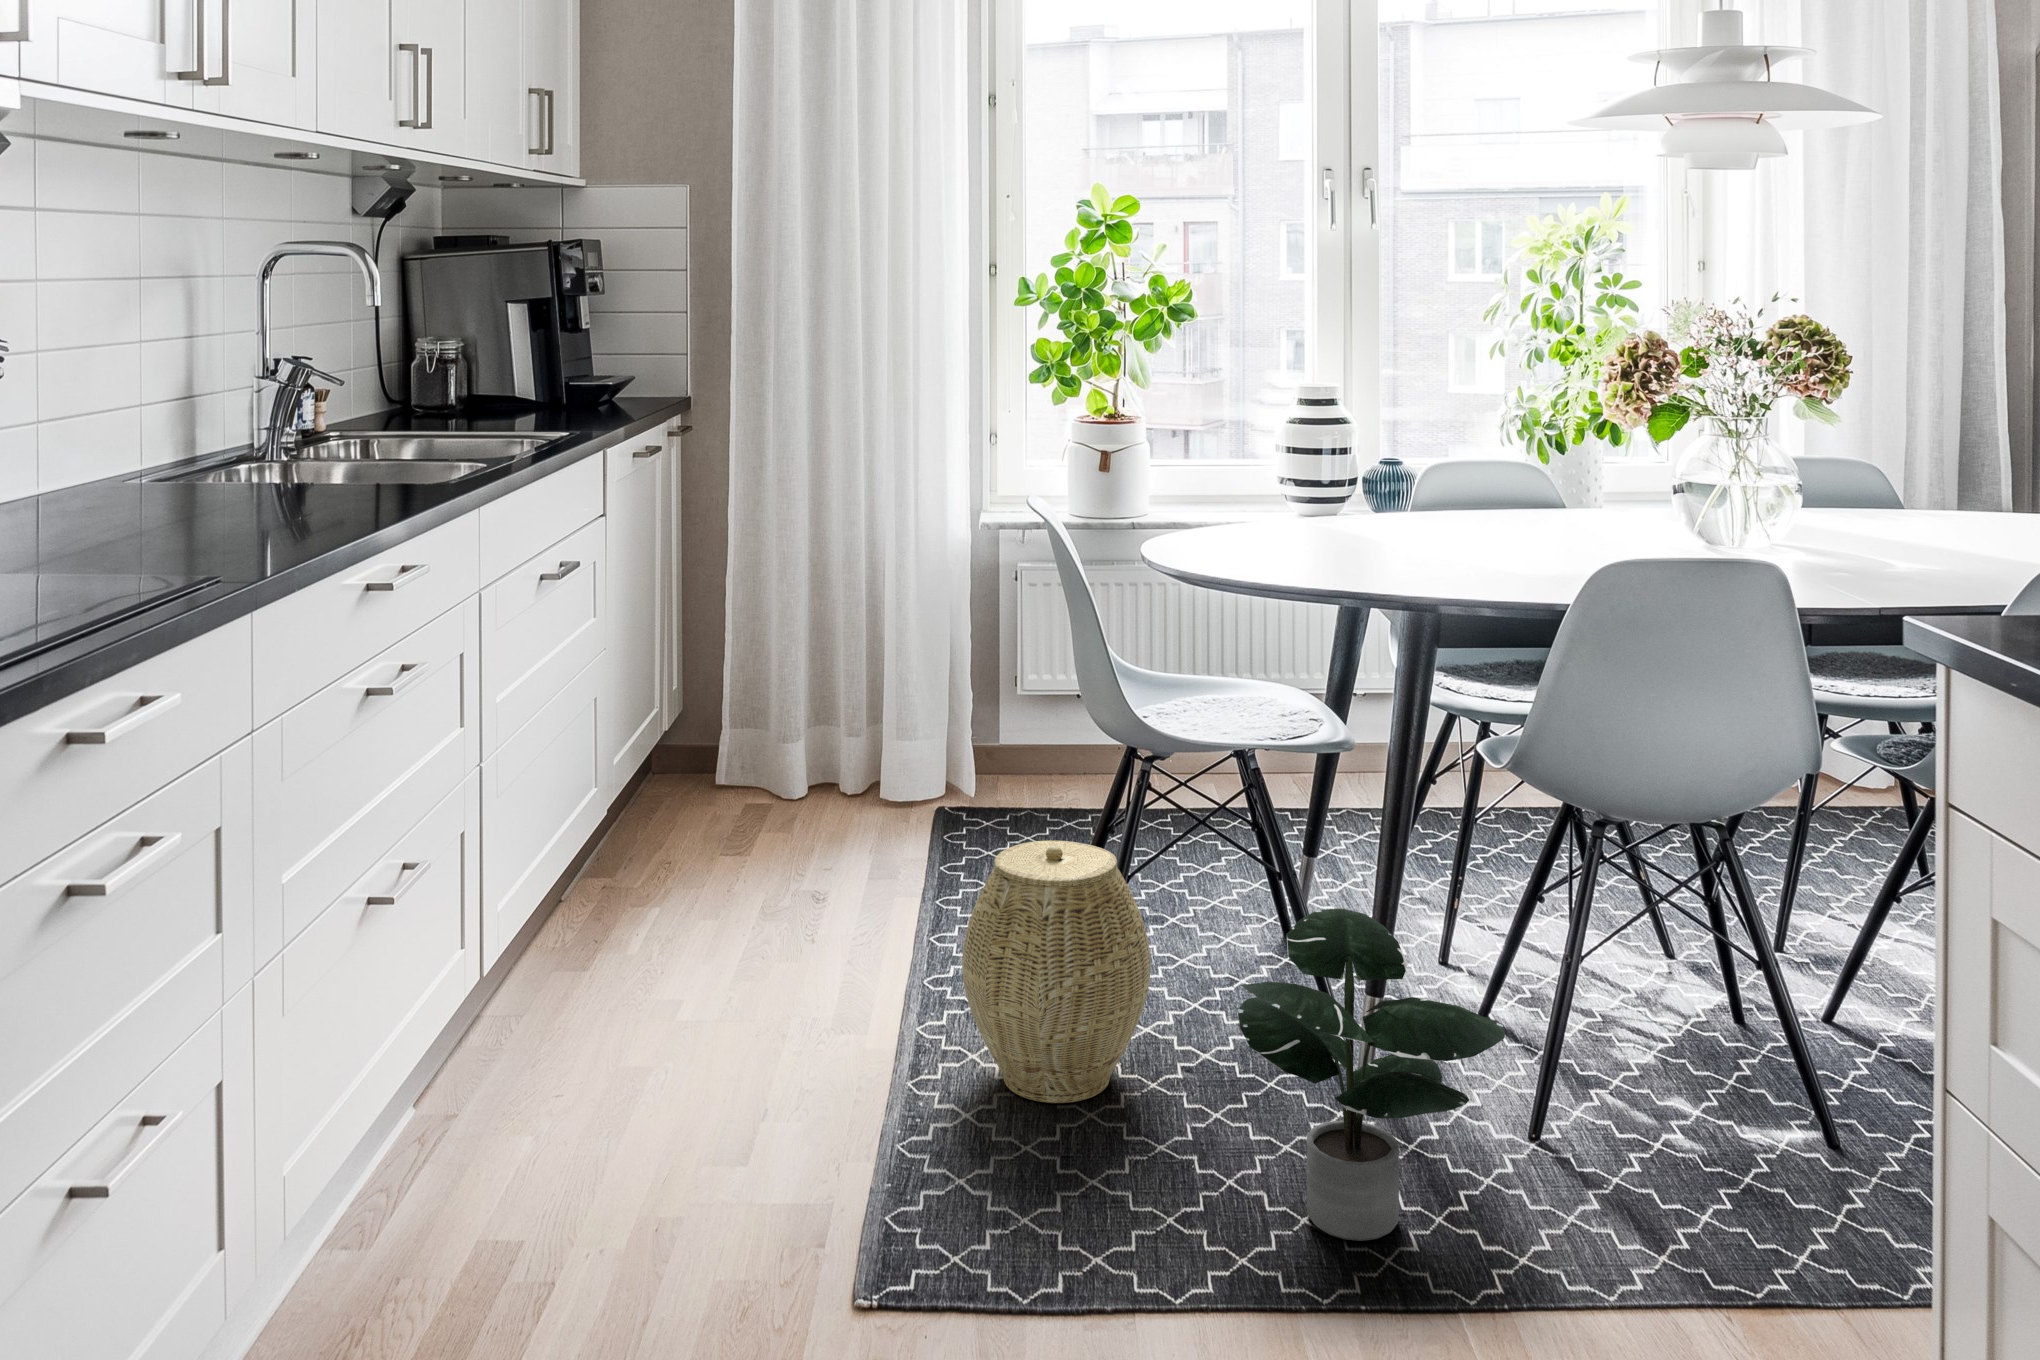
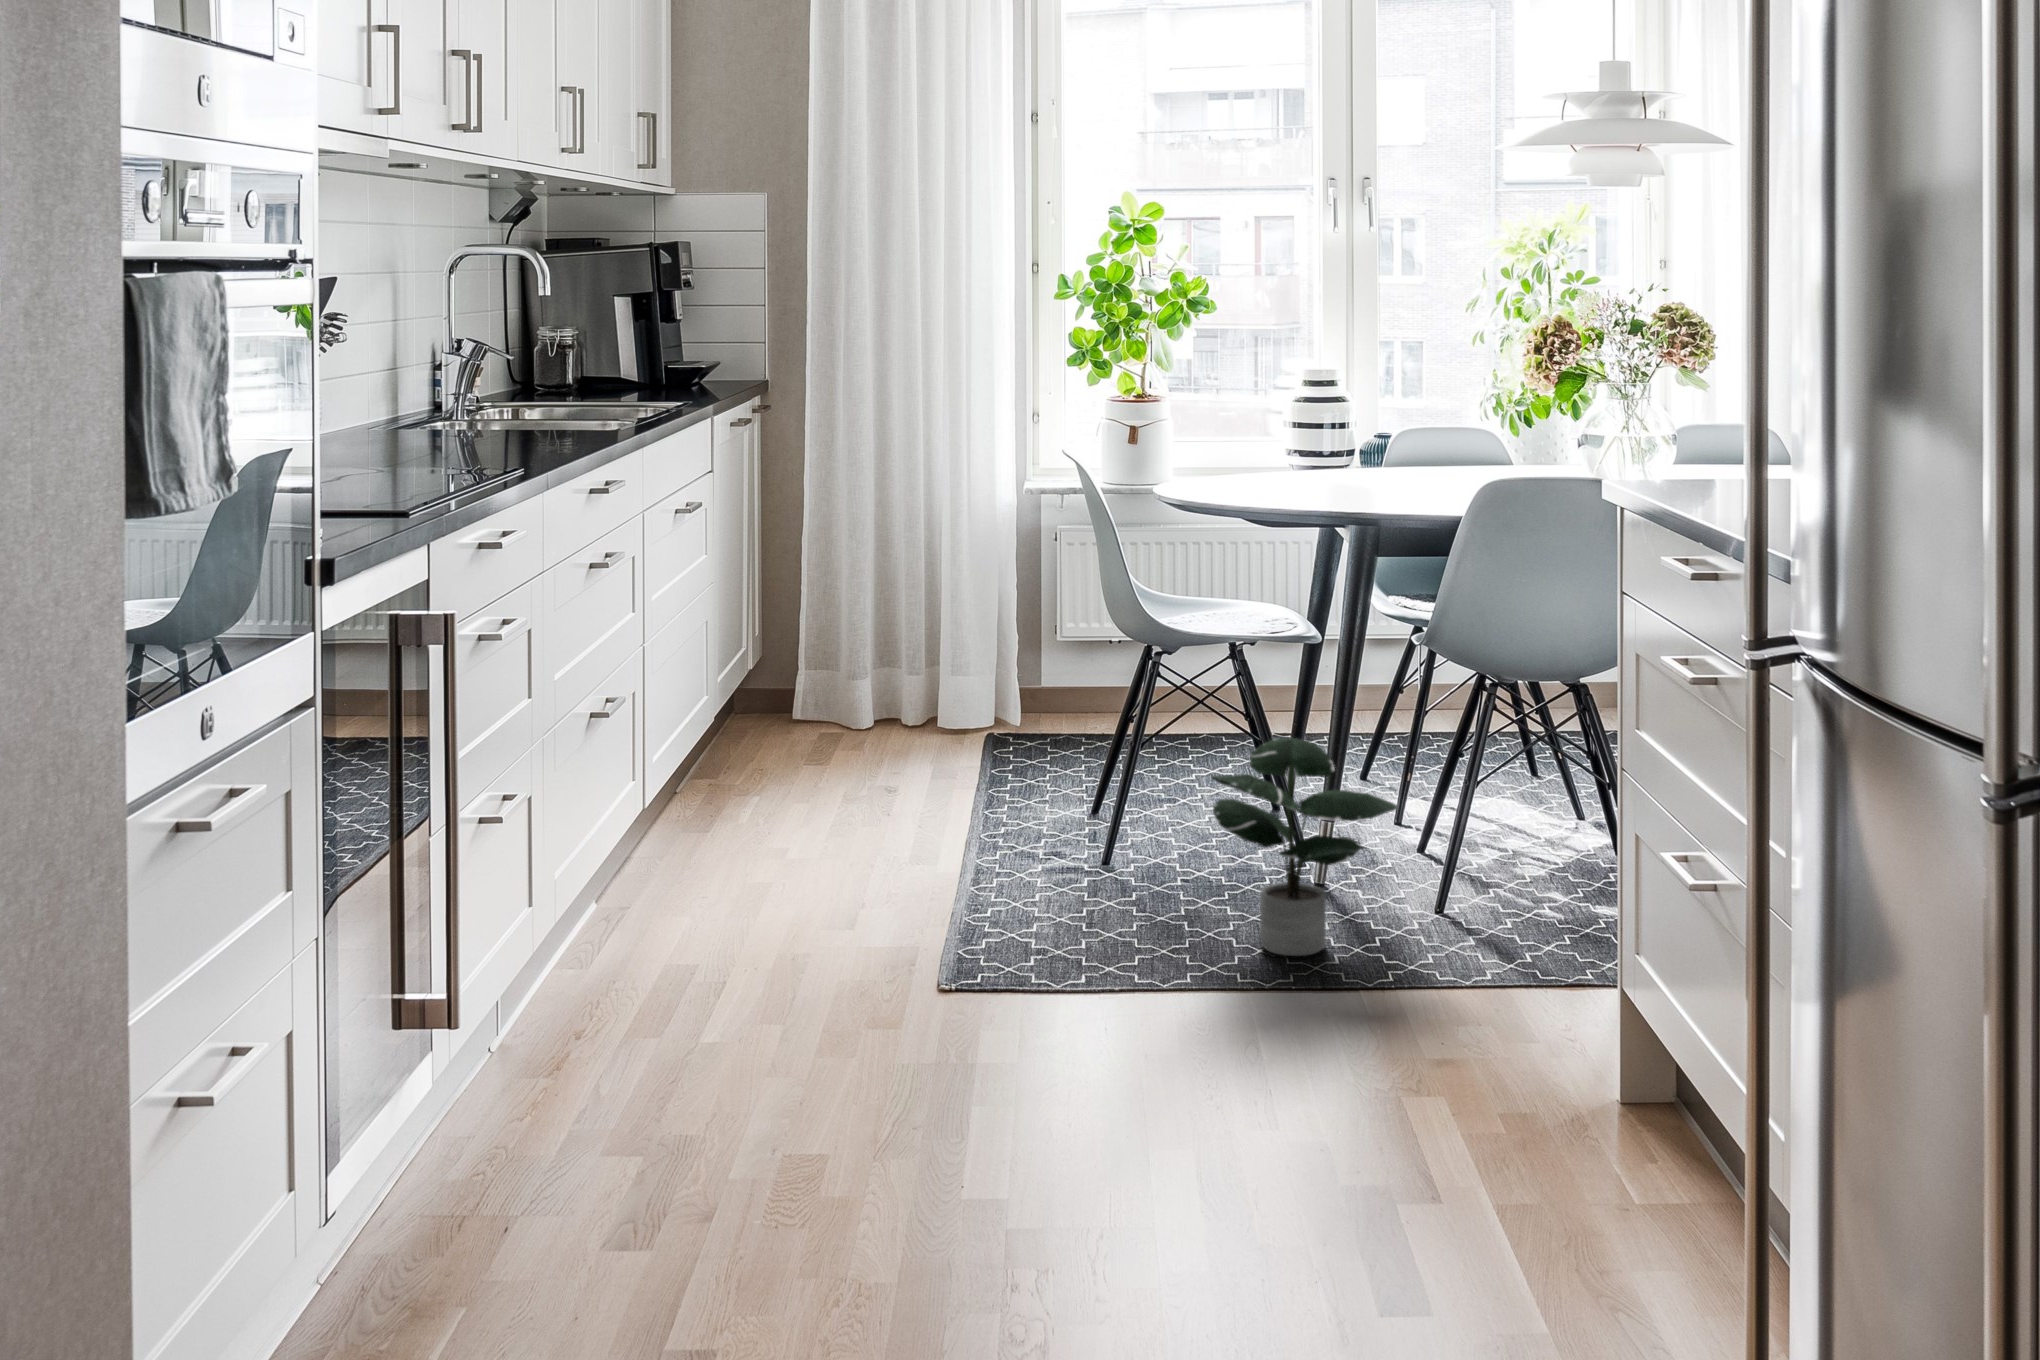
woven basket: present [962,840,1151,1103] -> none [1012,707,1155,896]

